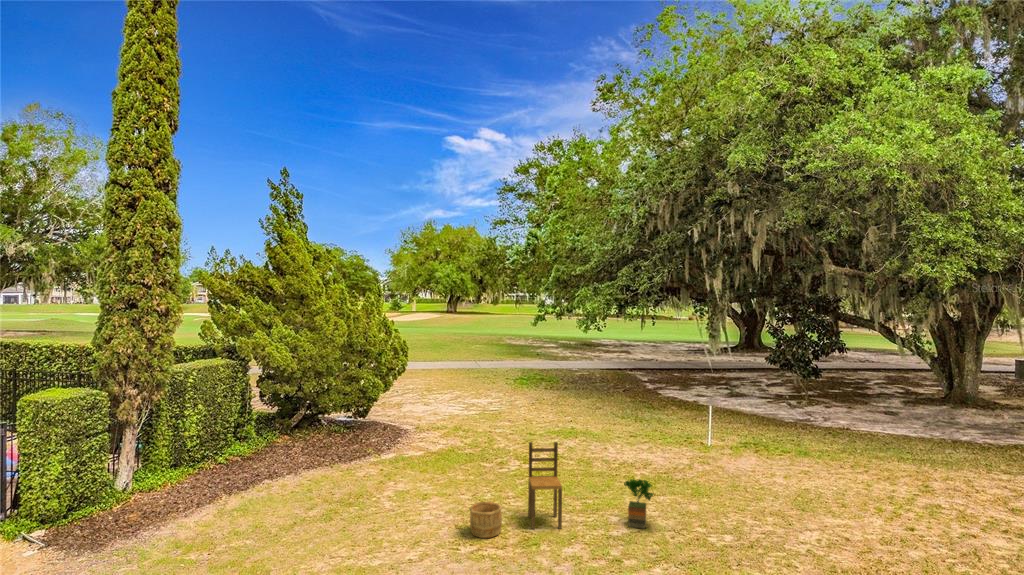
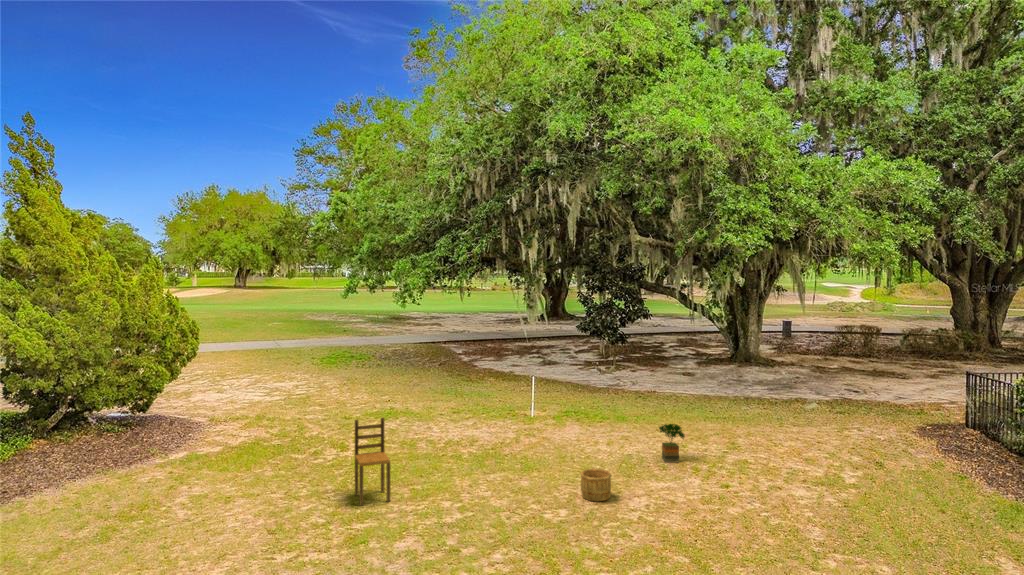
potted tree: present [624,479,653,529] -> present [659,424,685,463]
wooden bucket: present [469,502,502,538] -> present [580,469,611,501]

